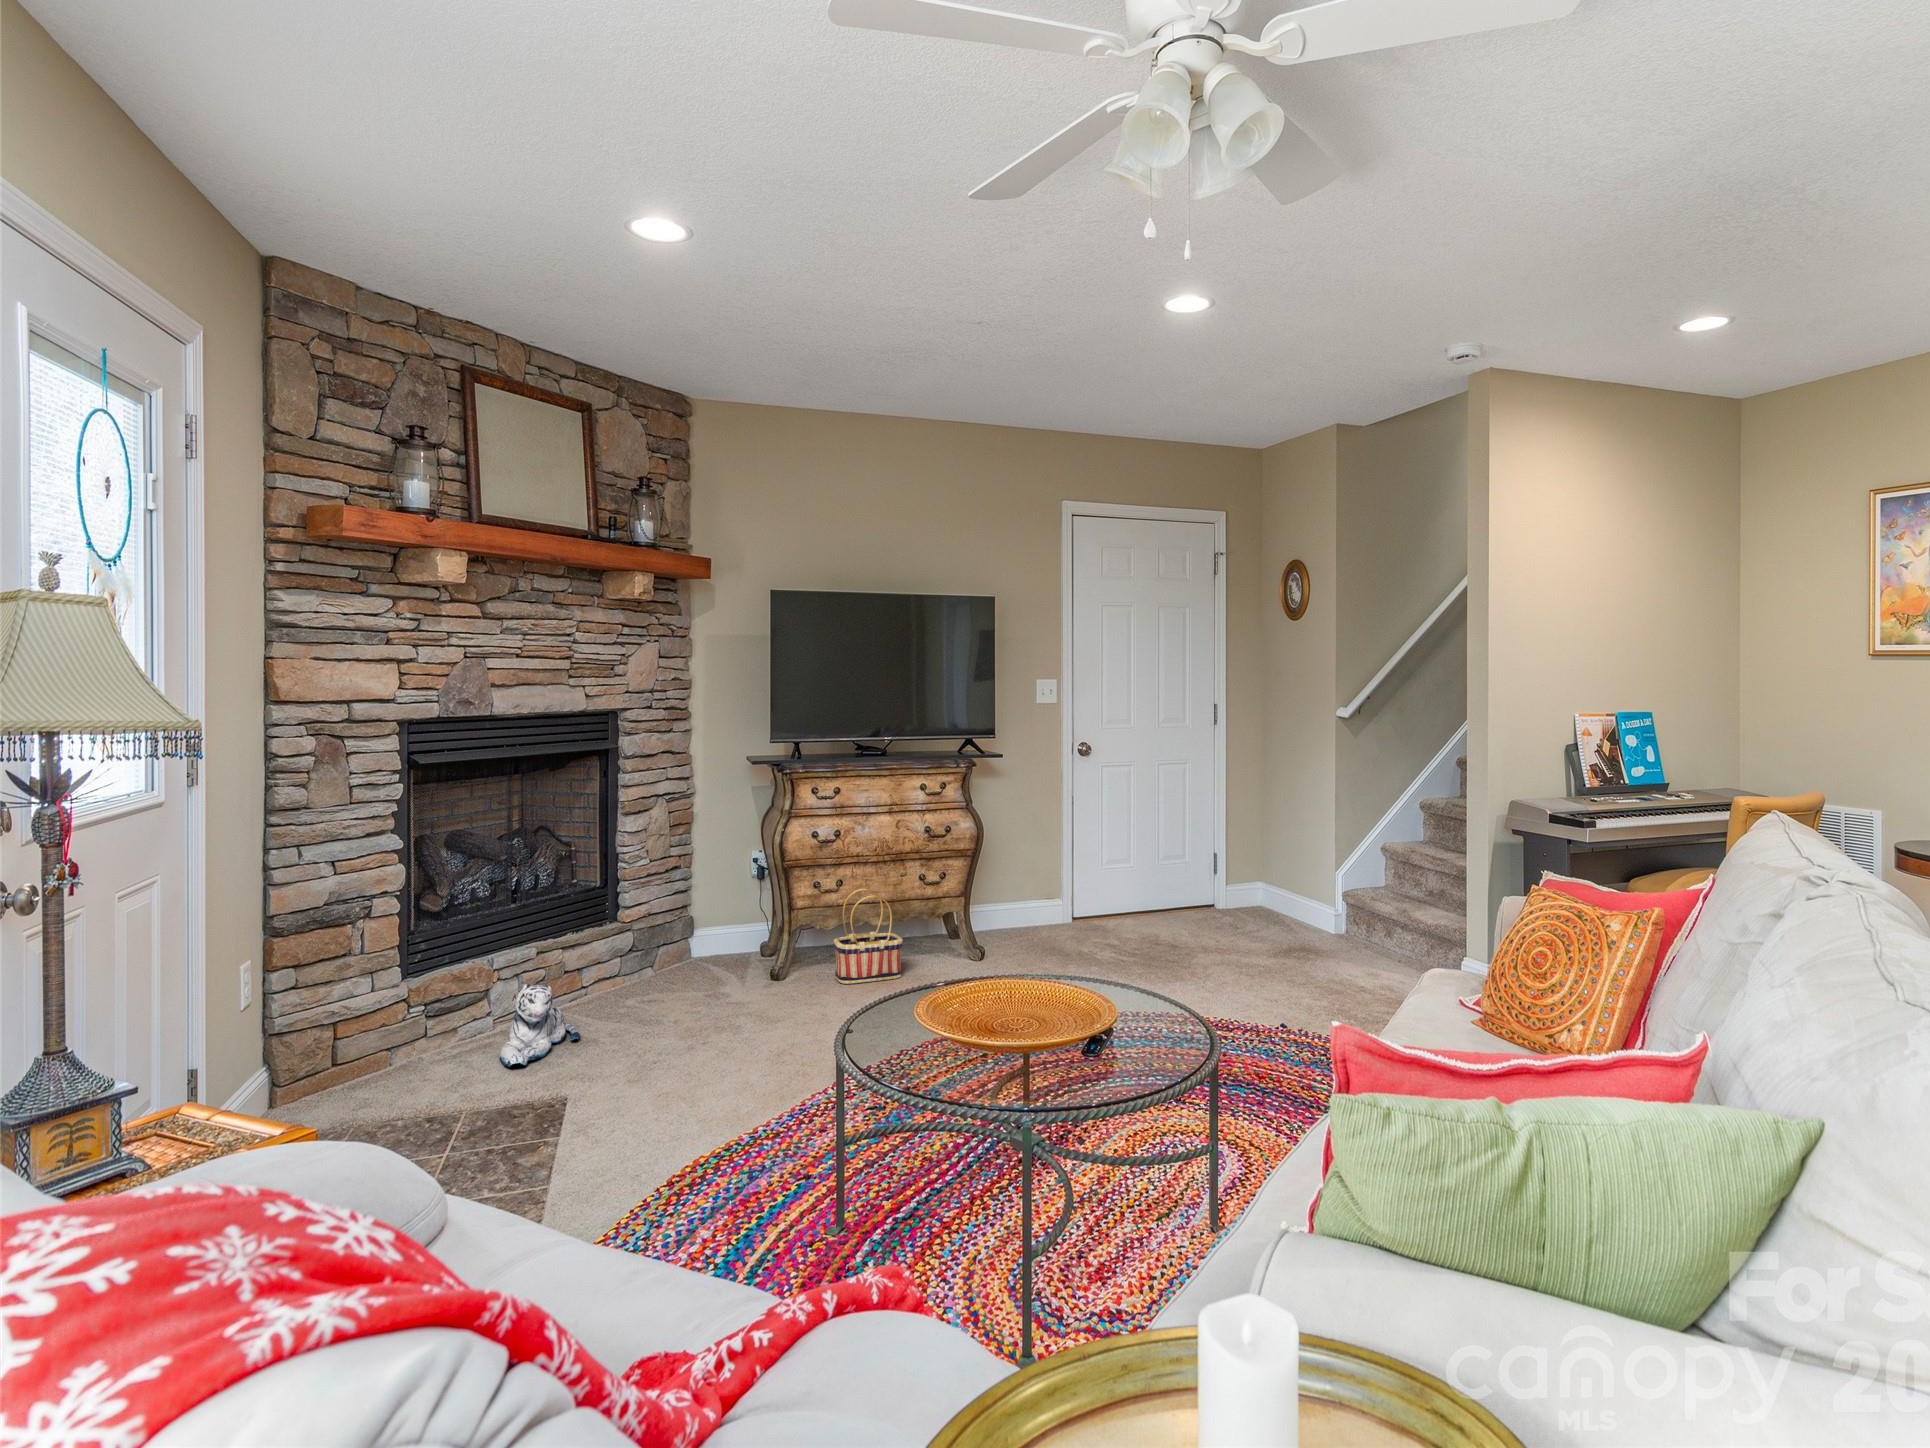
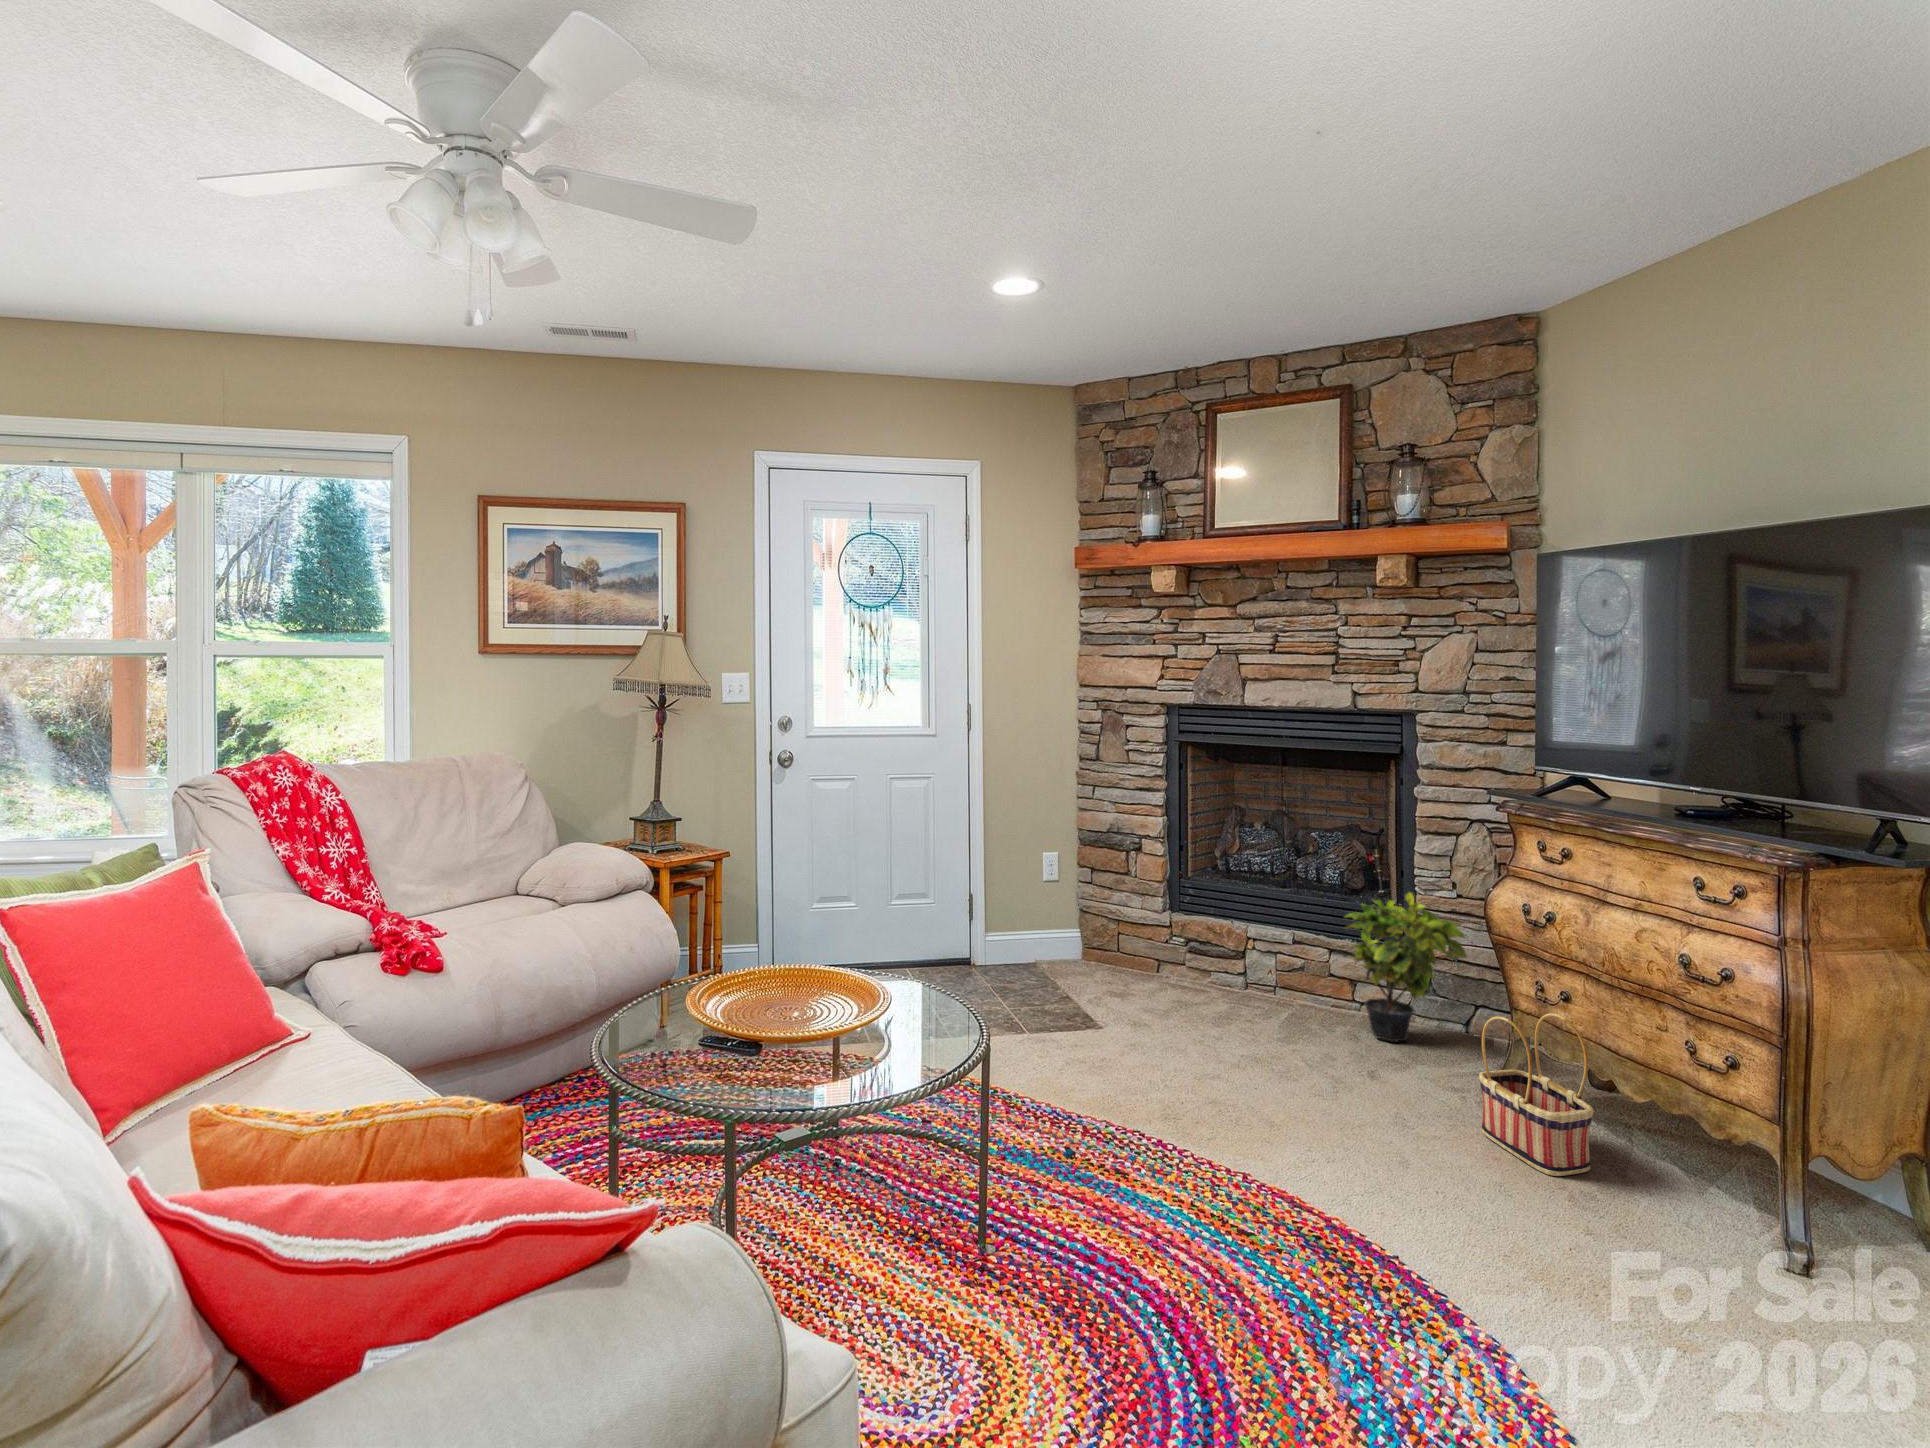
potted plant: none [608,863,719,995] -> present [1346,893,1467,1041]
plush toy: present [500,984,580,1067] -> none [1137,941,1253,1013]

